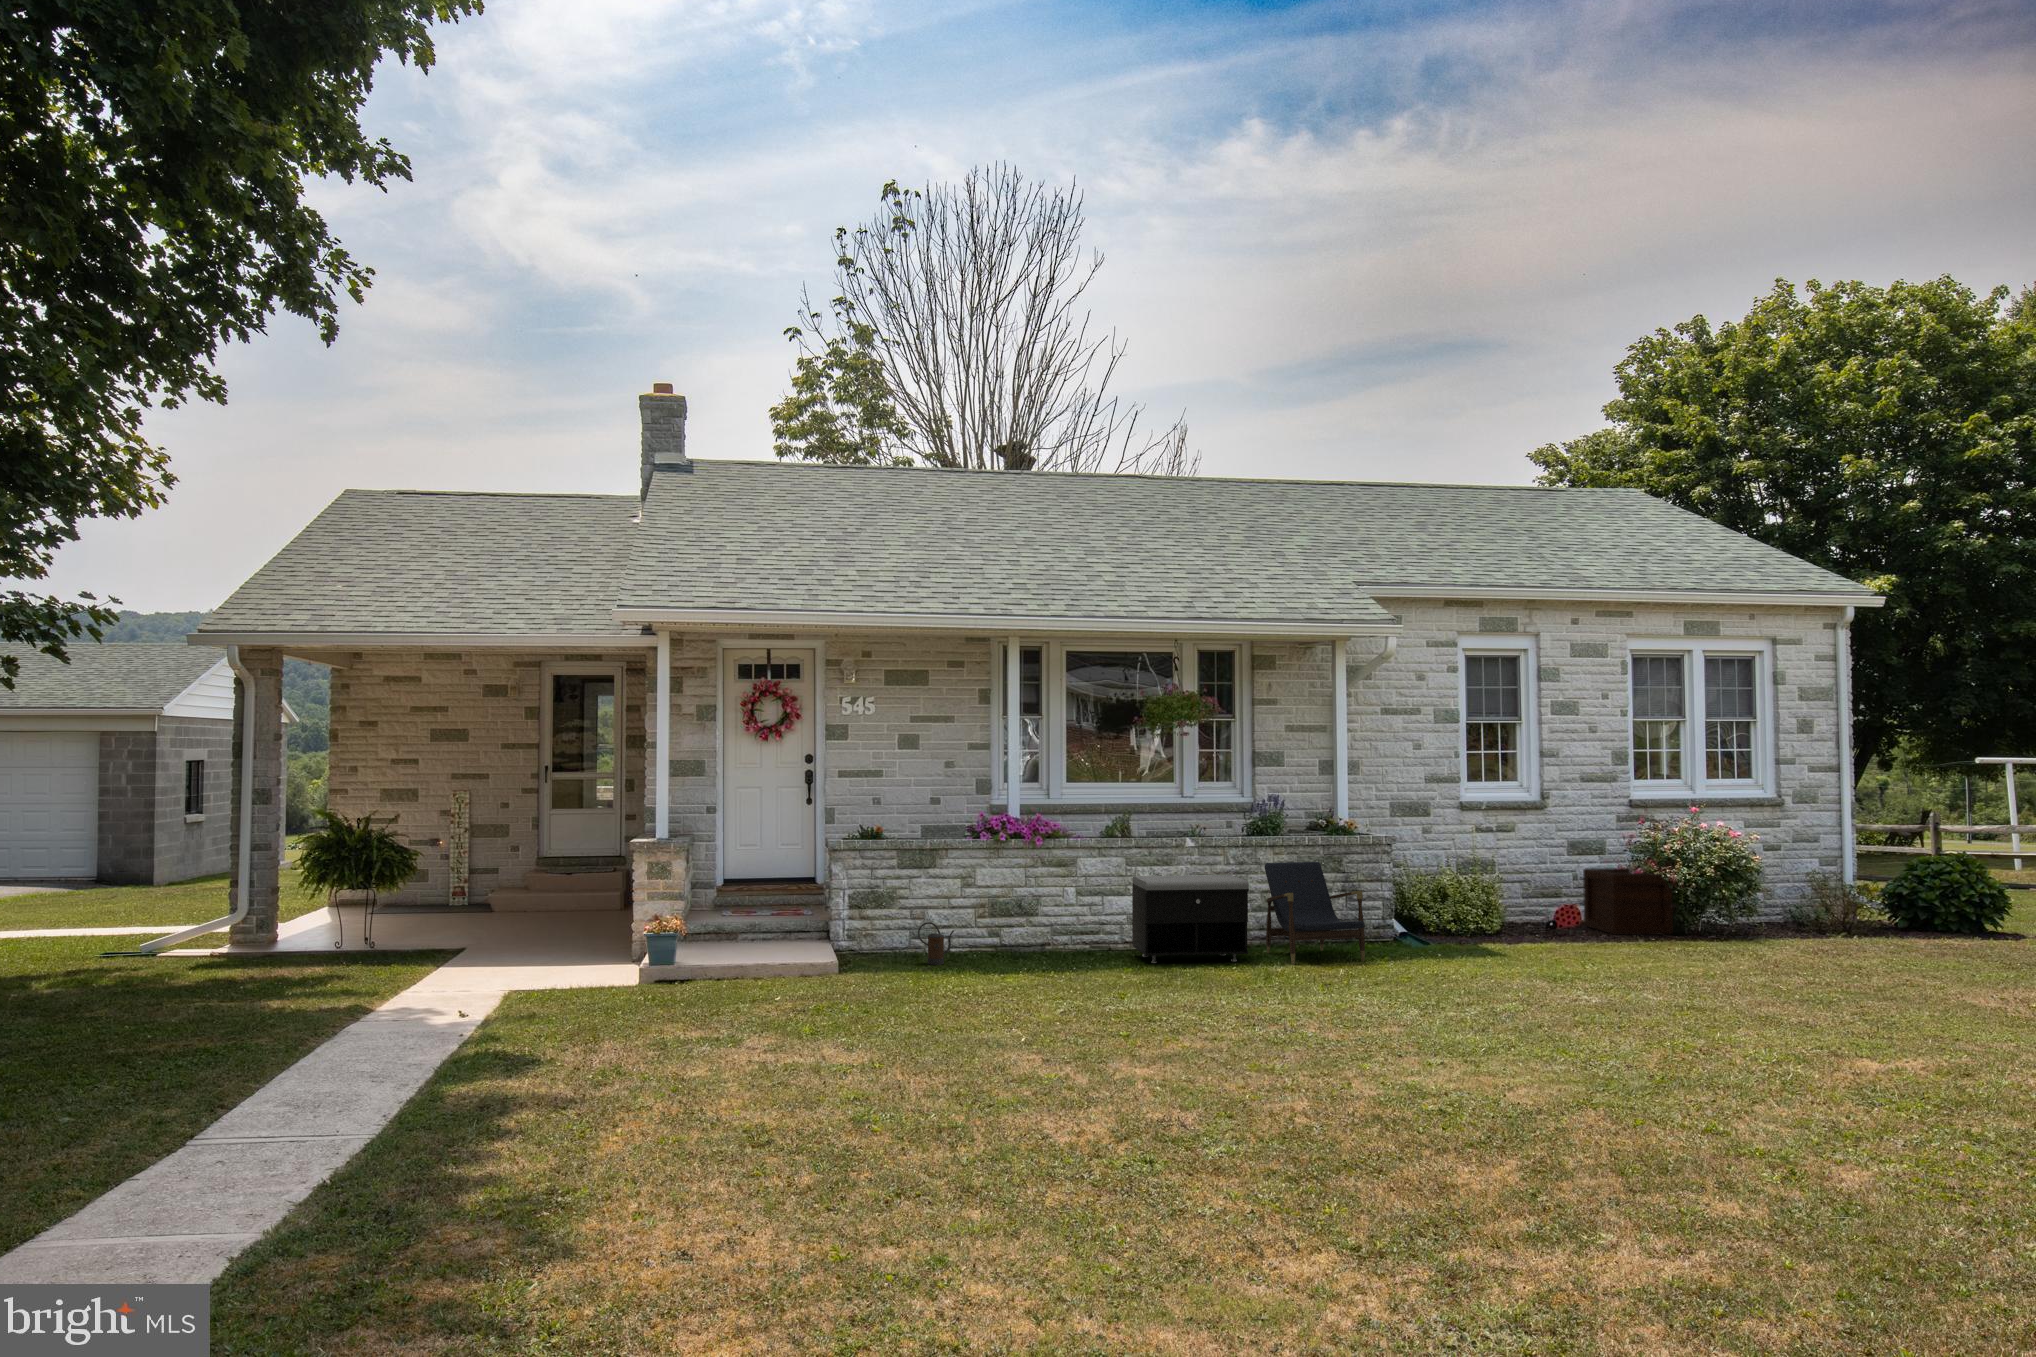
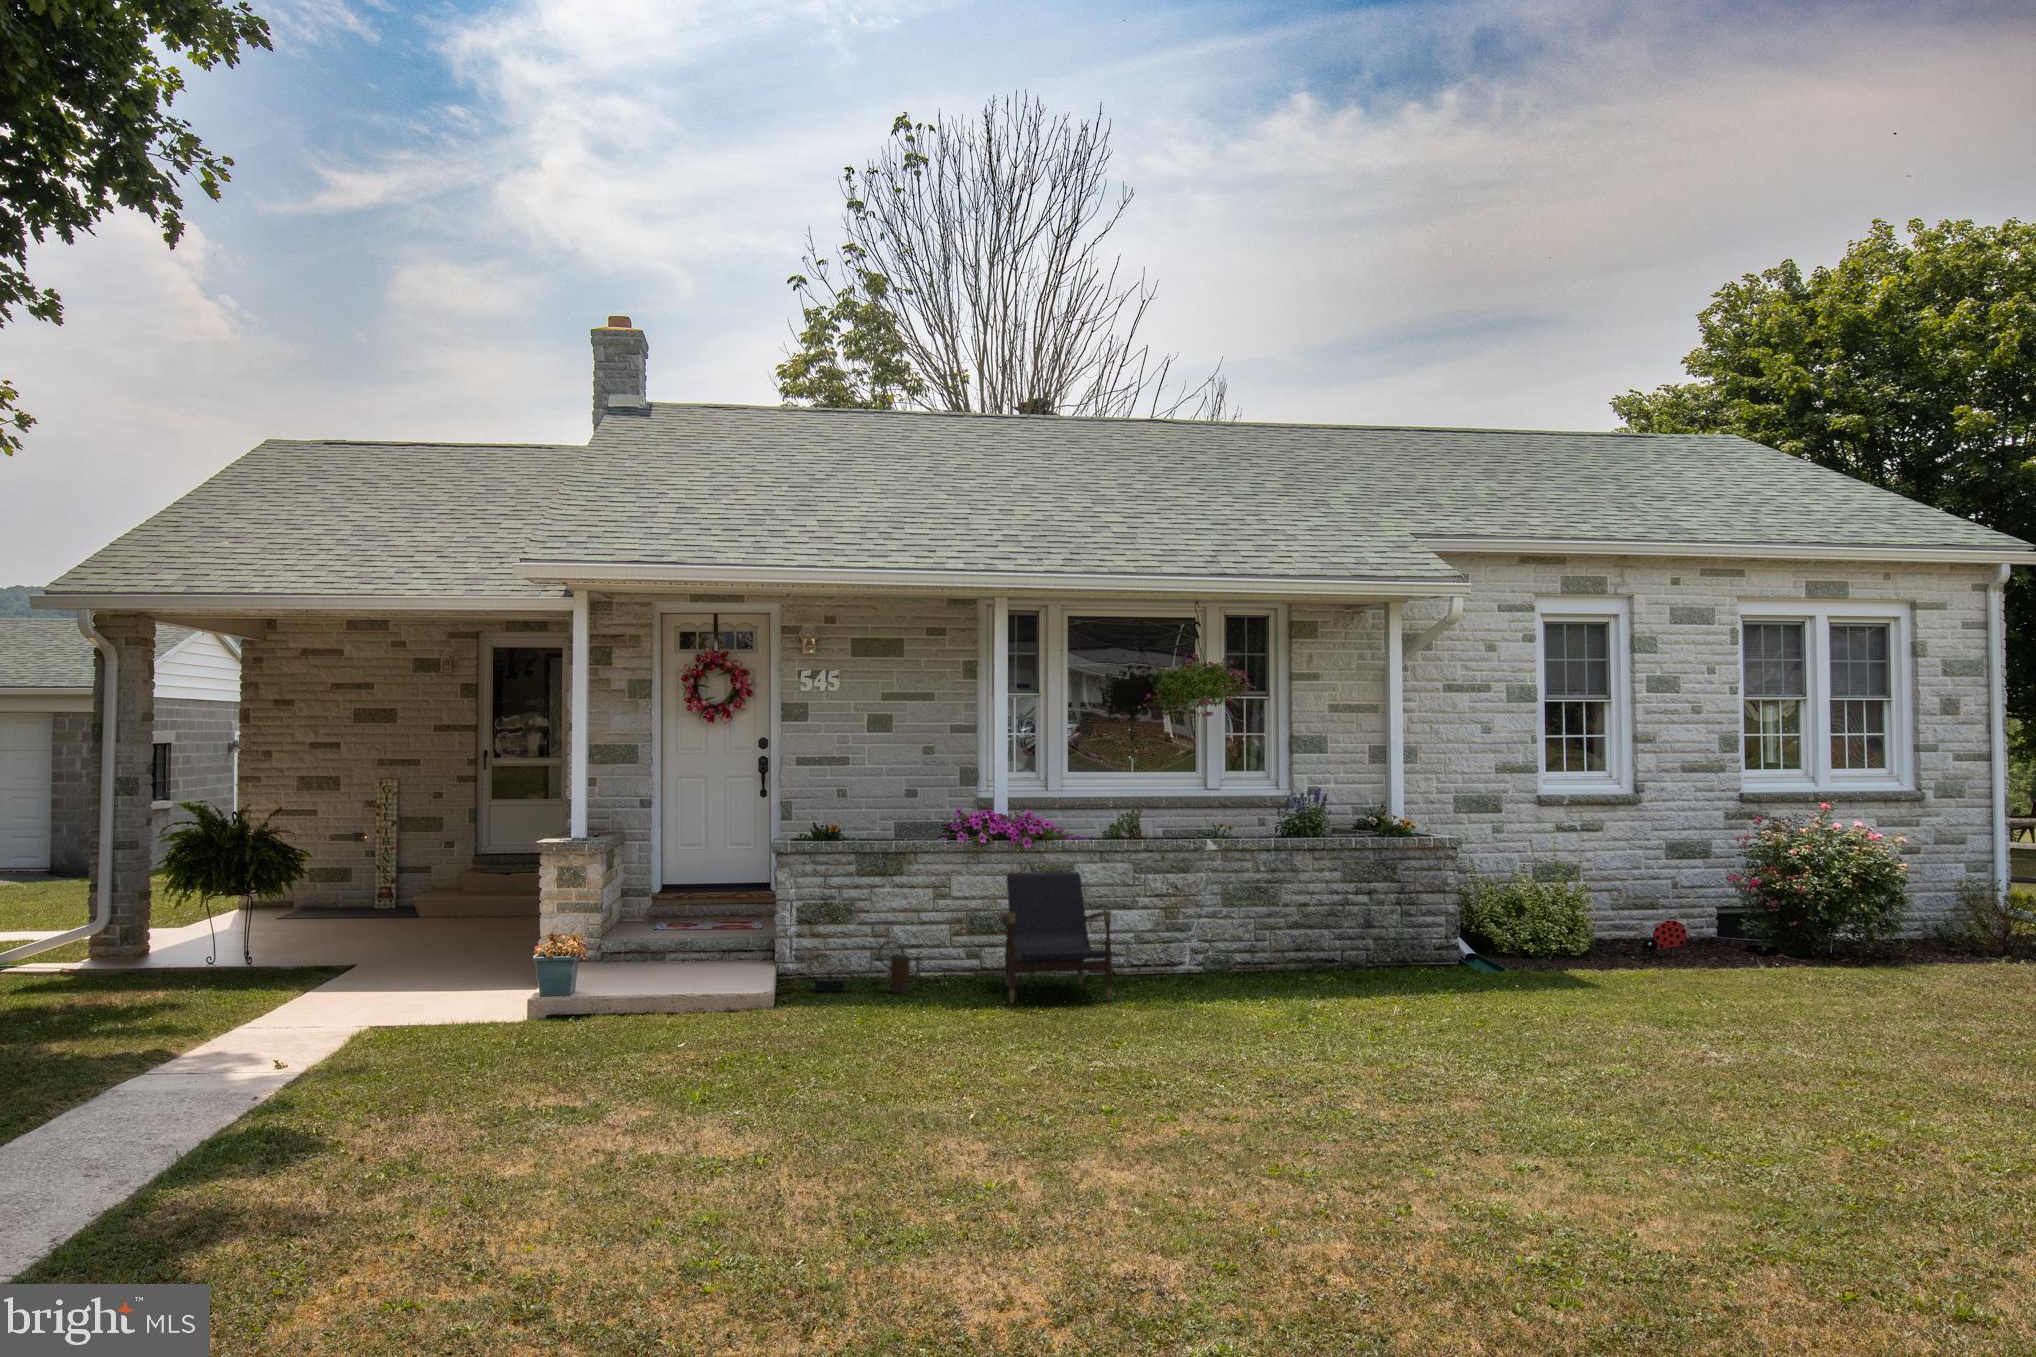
lounge chair: present [1265,862,1365,965] -> present [1002,872,1112,1004]
wooden crate: present [1583,868,1673,935] -> none [1684,876,1797,957]
storage bench: present [1132,875,1249,963] -> none [1141,885,1282,993]
decorative plant: none [855,929,897,965] -> present [804,949,851,992]

